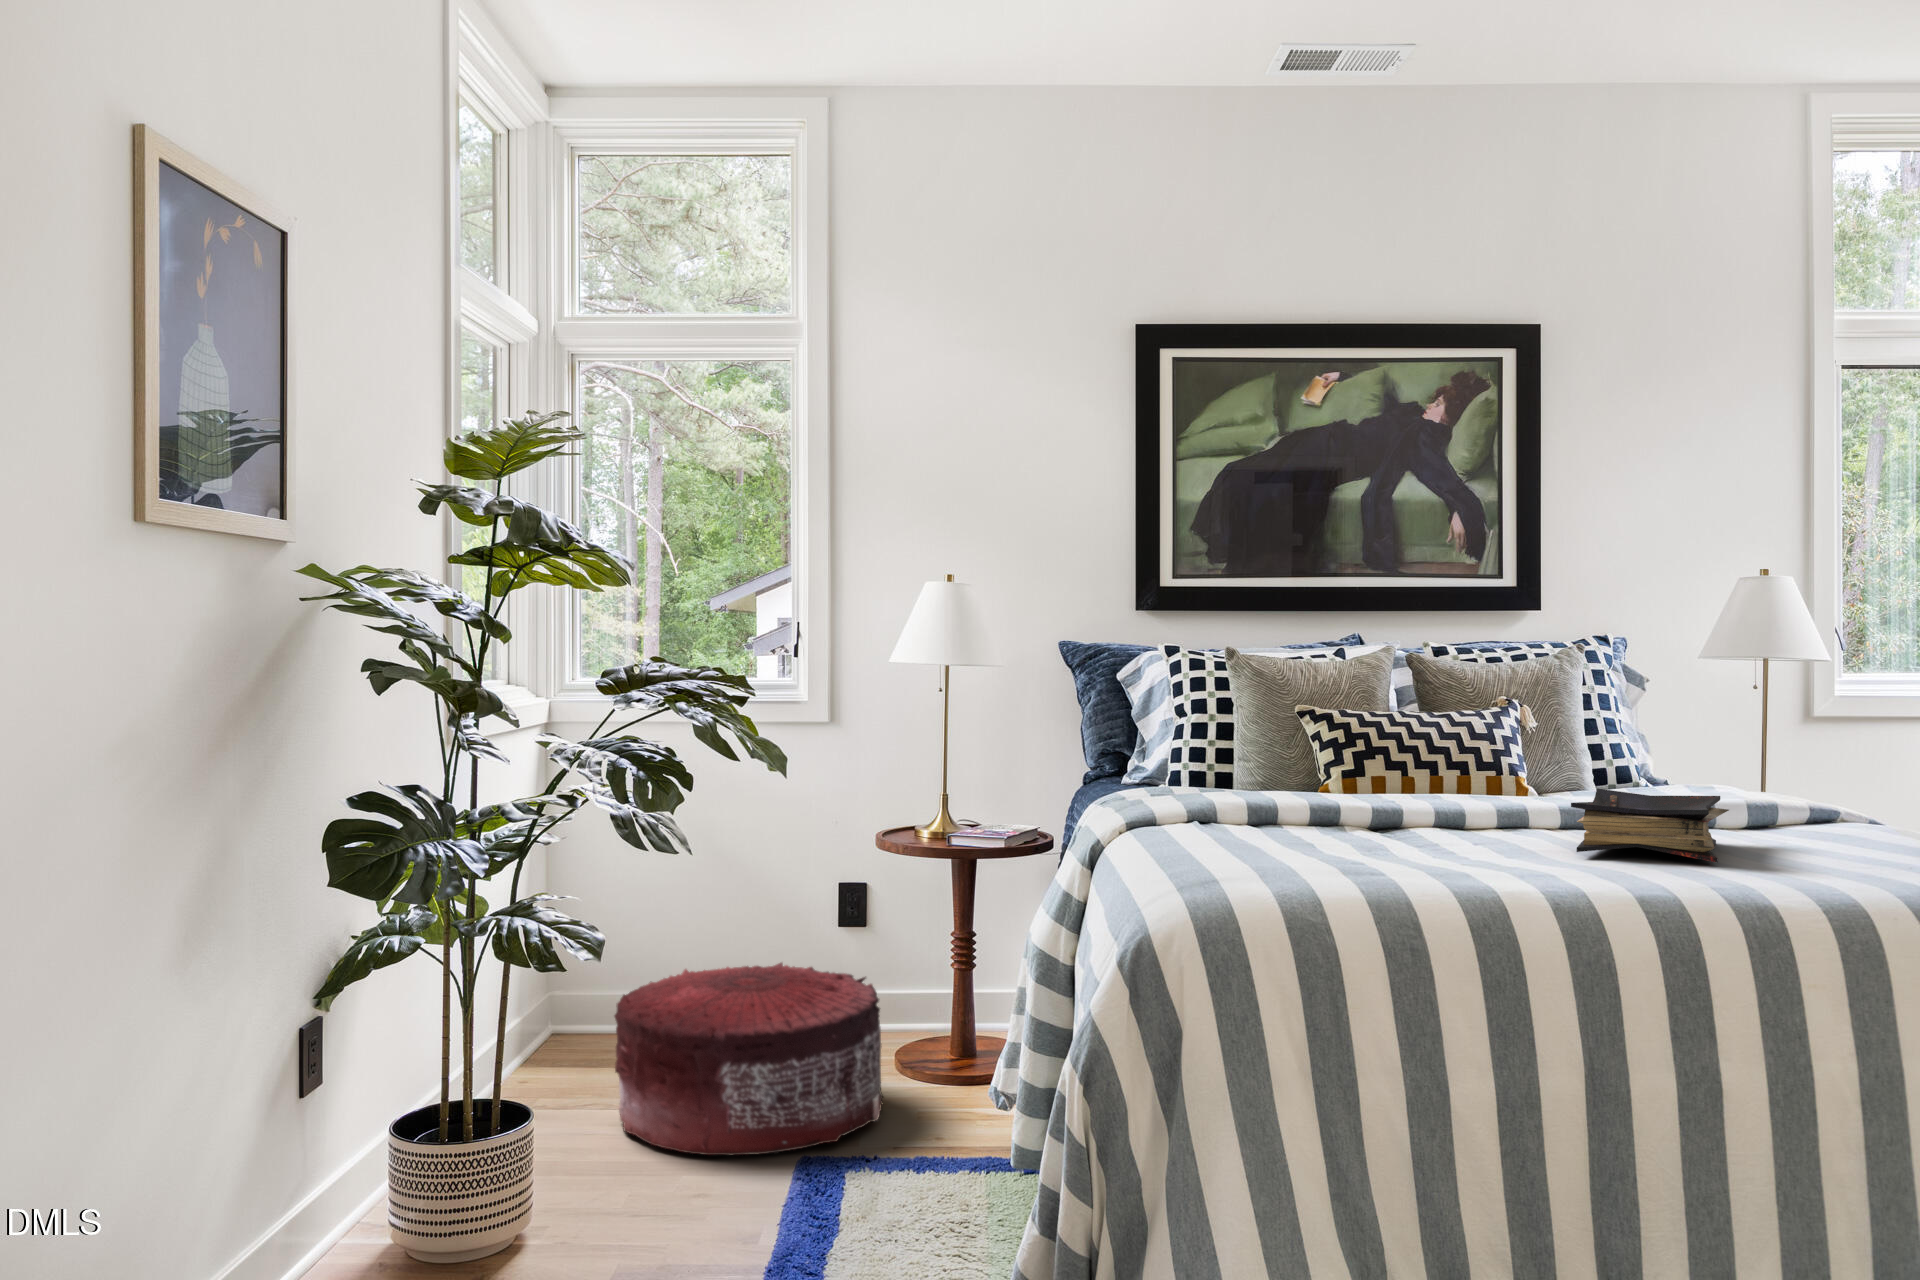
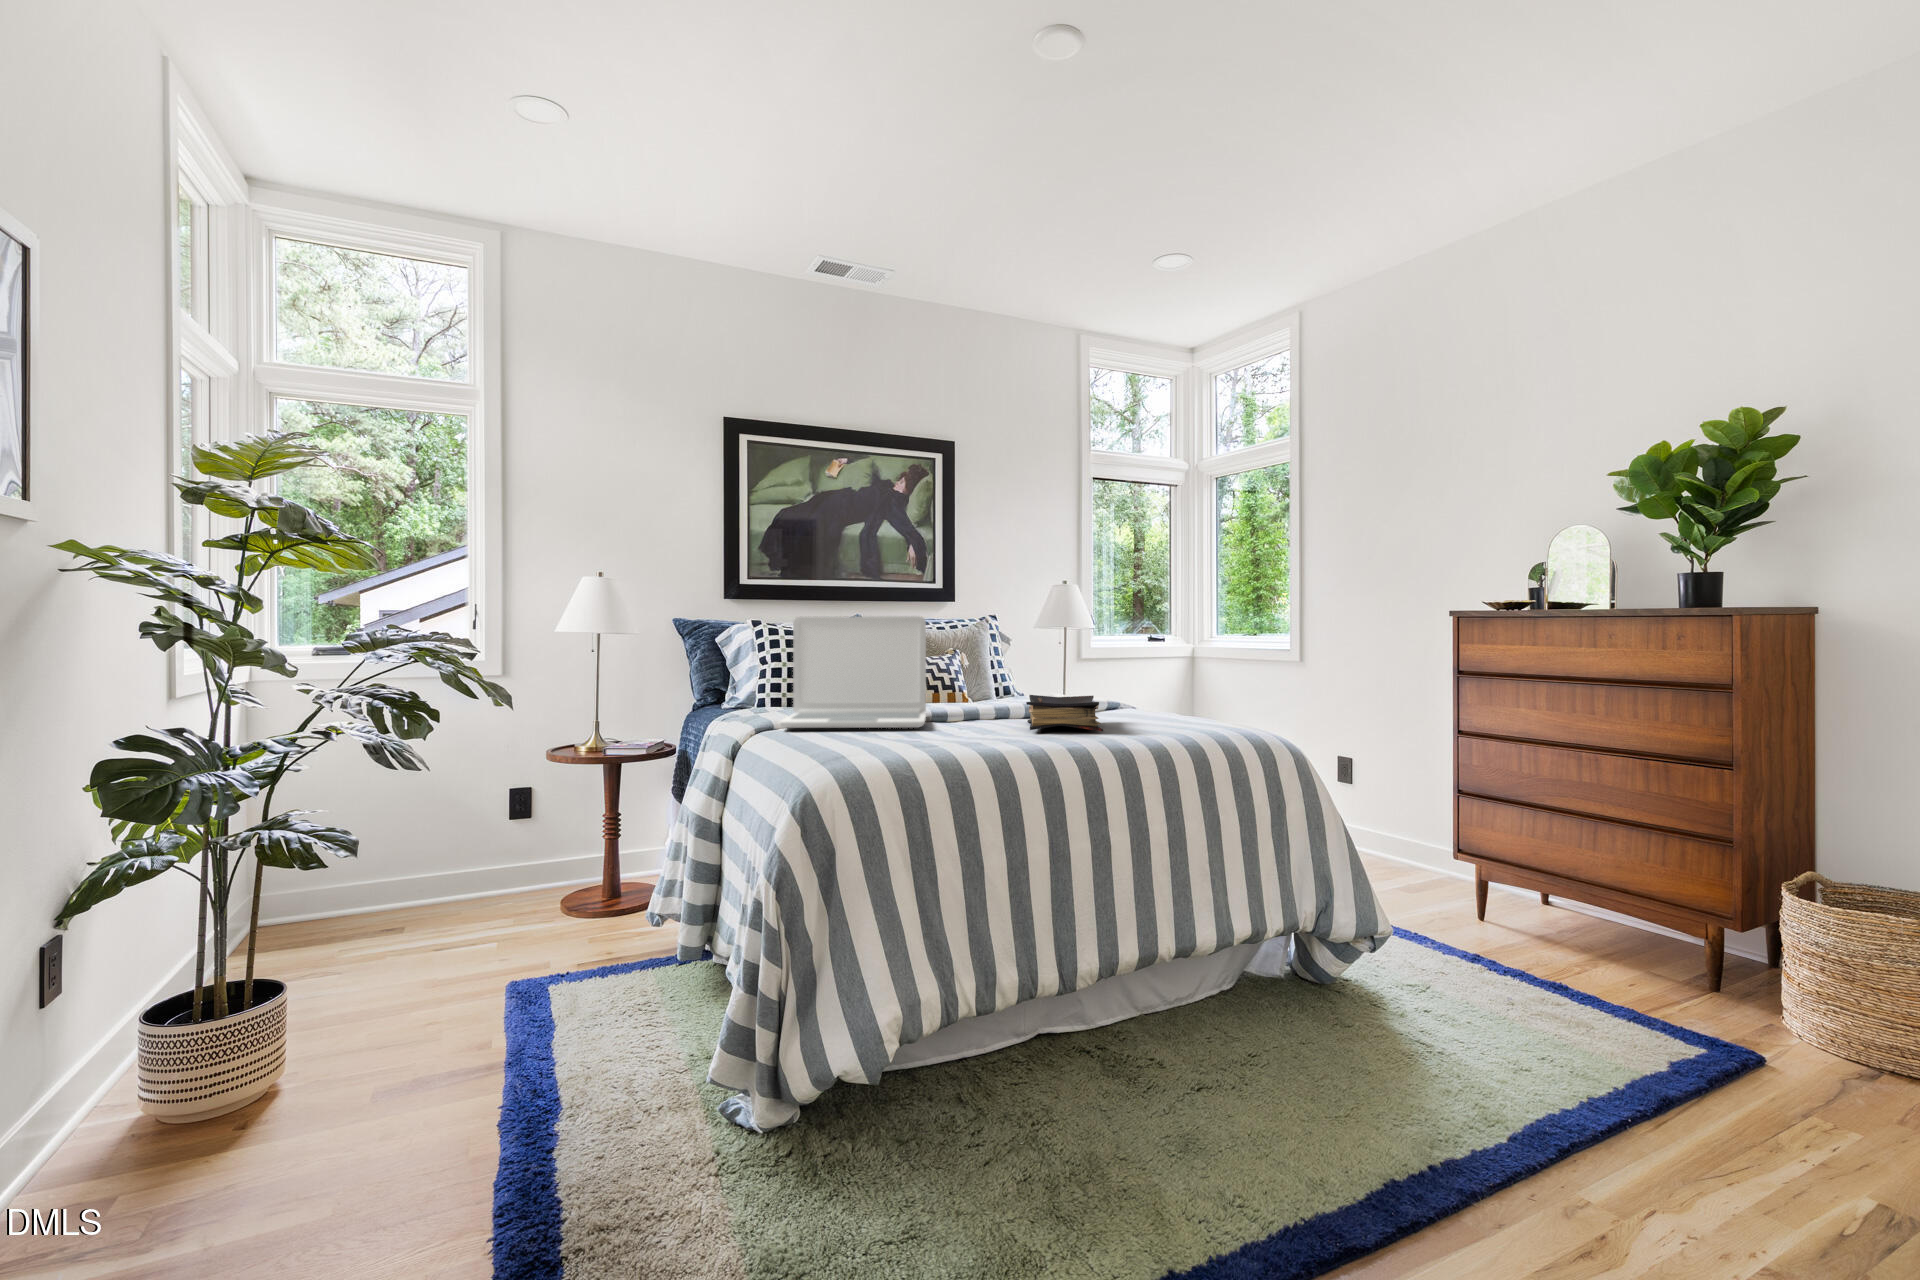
laptop: none [1161,646,1419,835] -> present [778,616,926,728]
pouf: present [614,963,883,1155] -> none [345,846,566,994]

